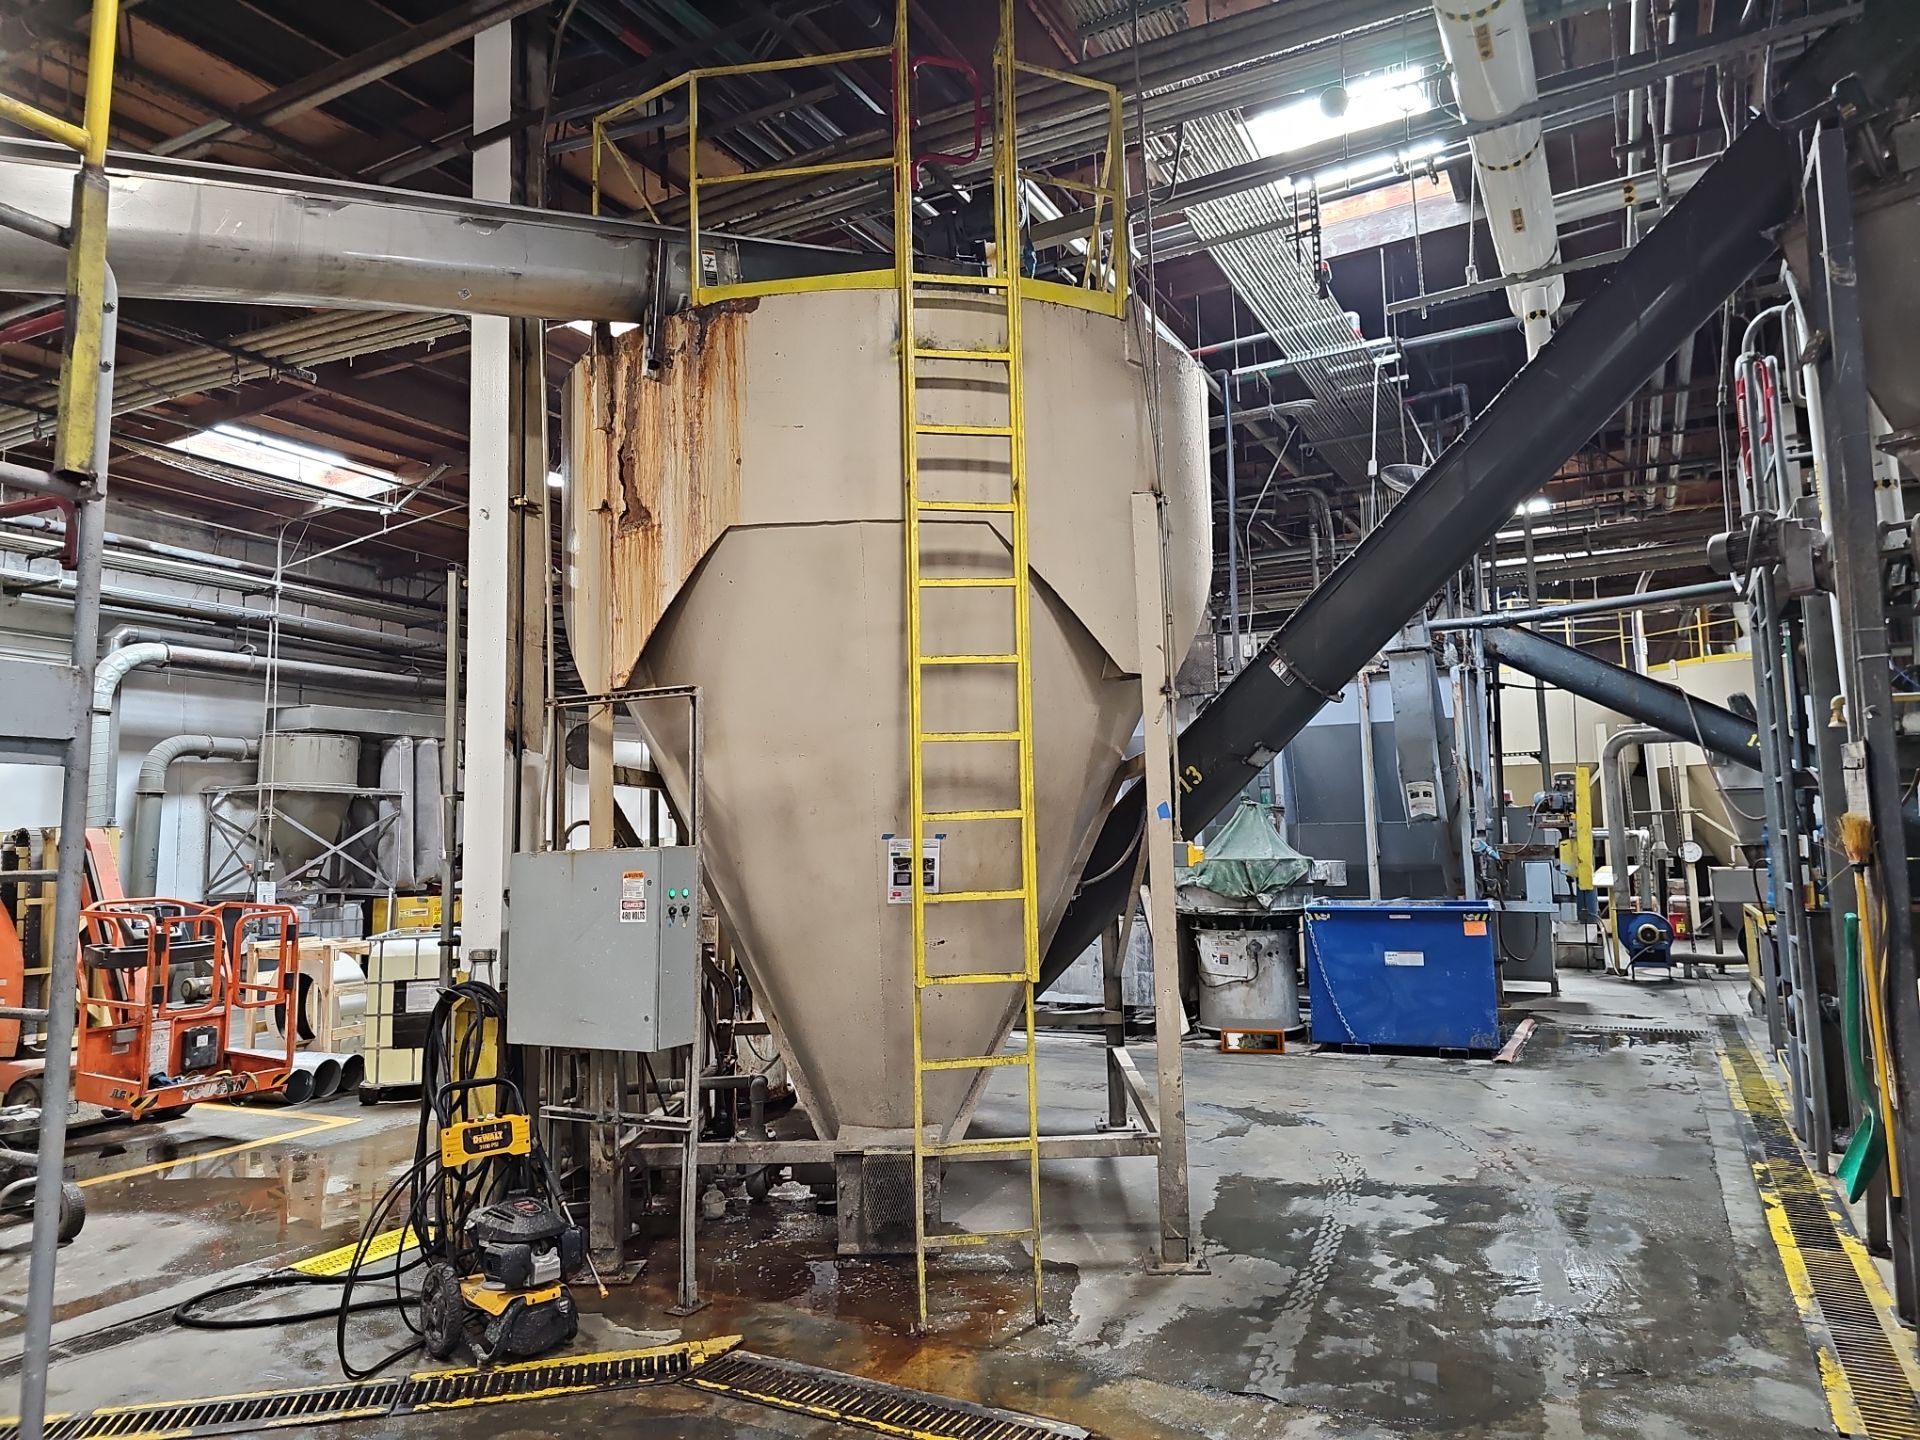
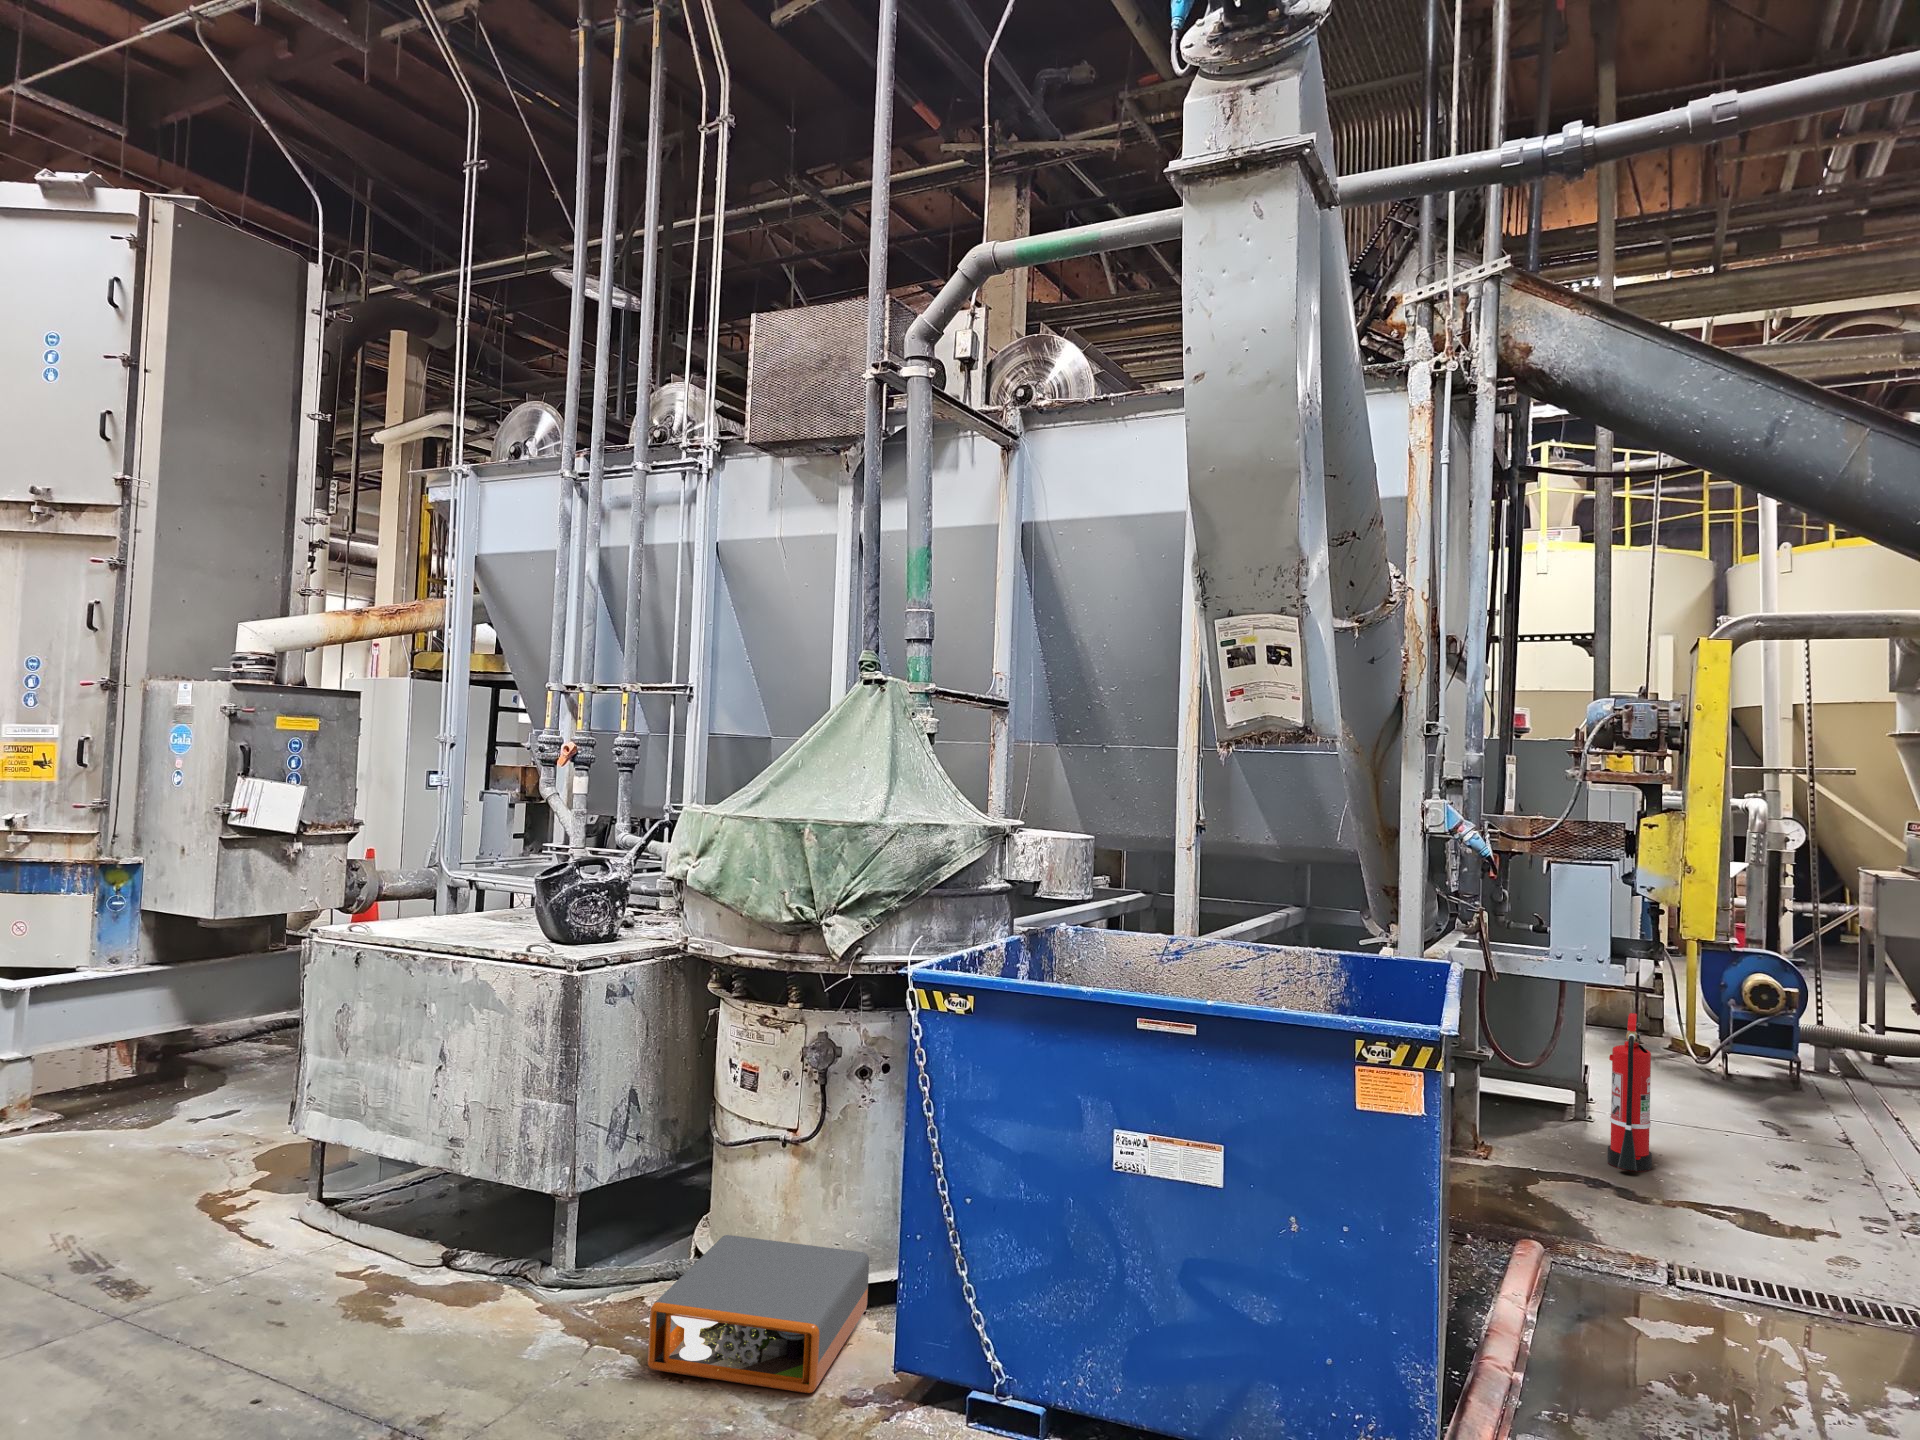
fire extinguisher: none [1562,934,1586,1005] -> present [1607,1013,1652,1172]

